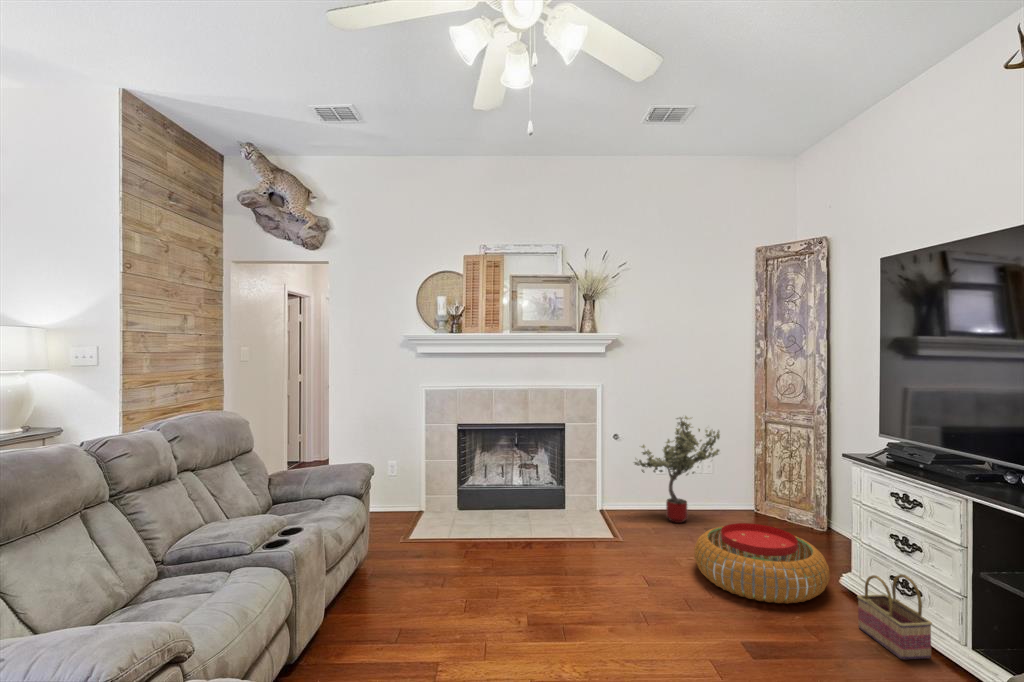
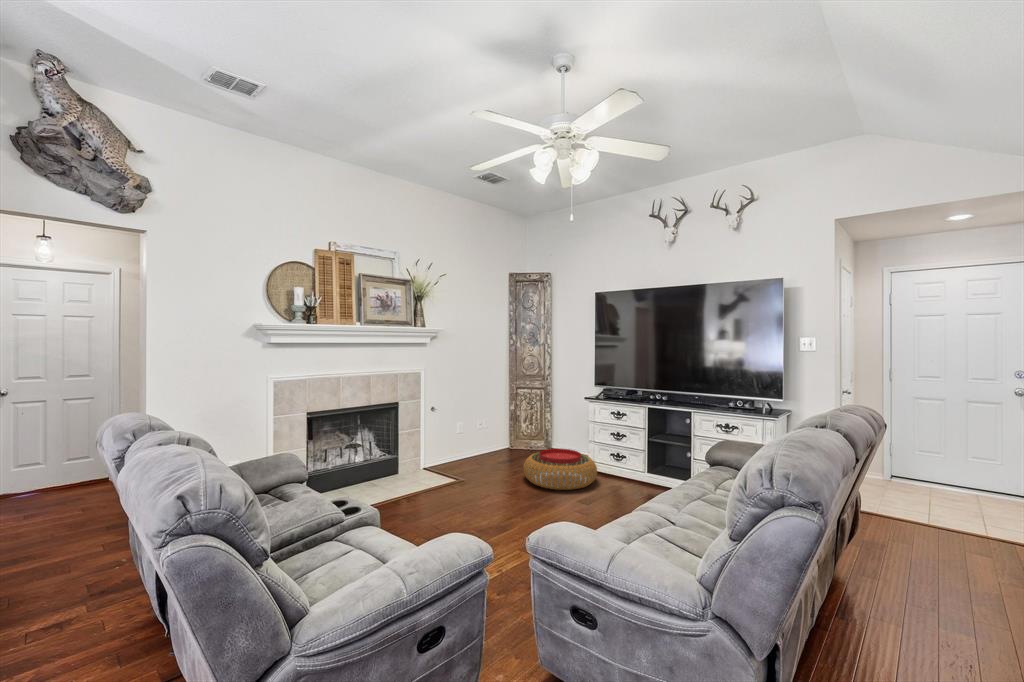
potted tree: present [634,416,720,523] -> none [452,387,503,463]
basket: present [858,574,932,659] -> none [620,454,654,494]

